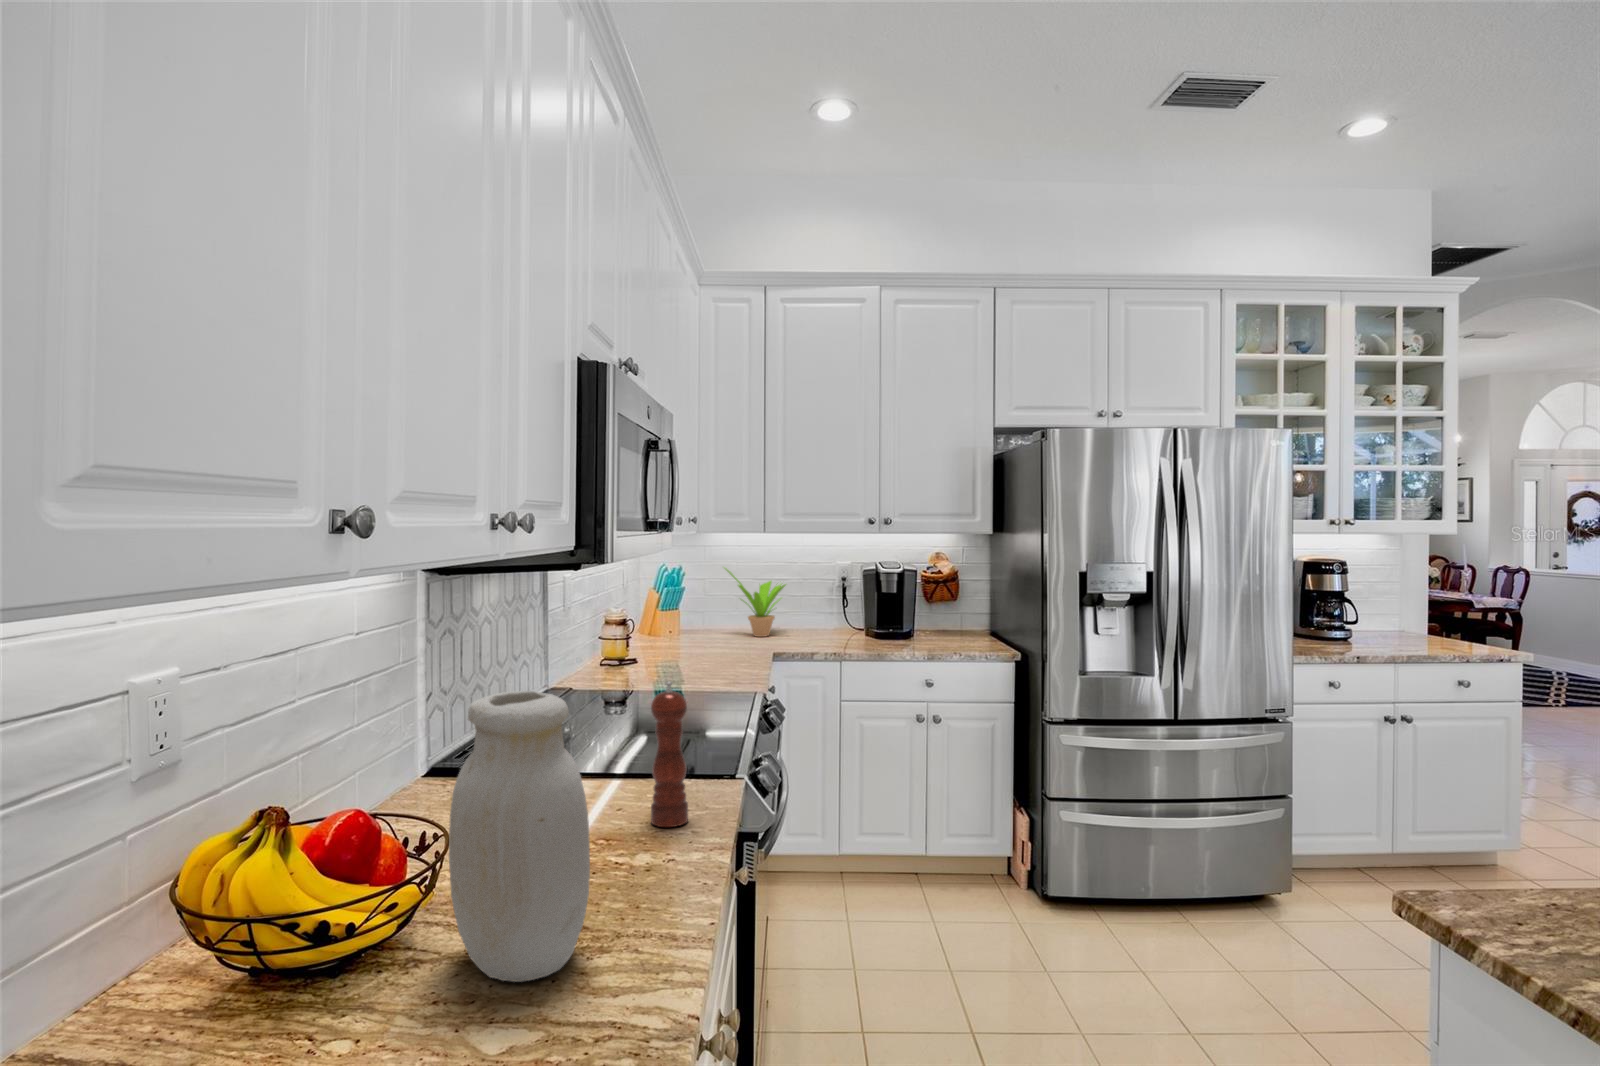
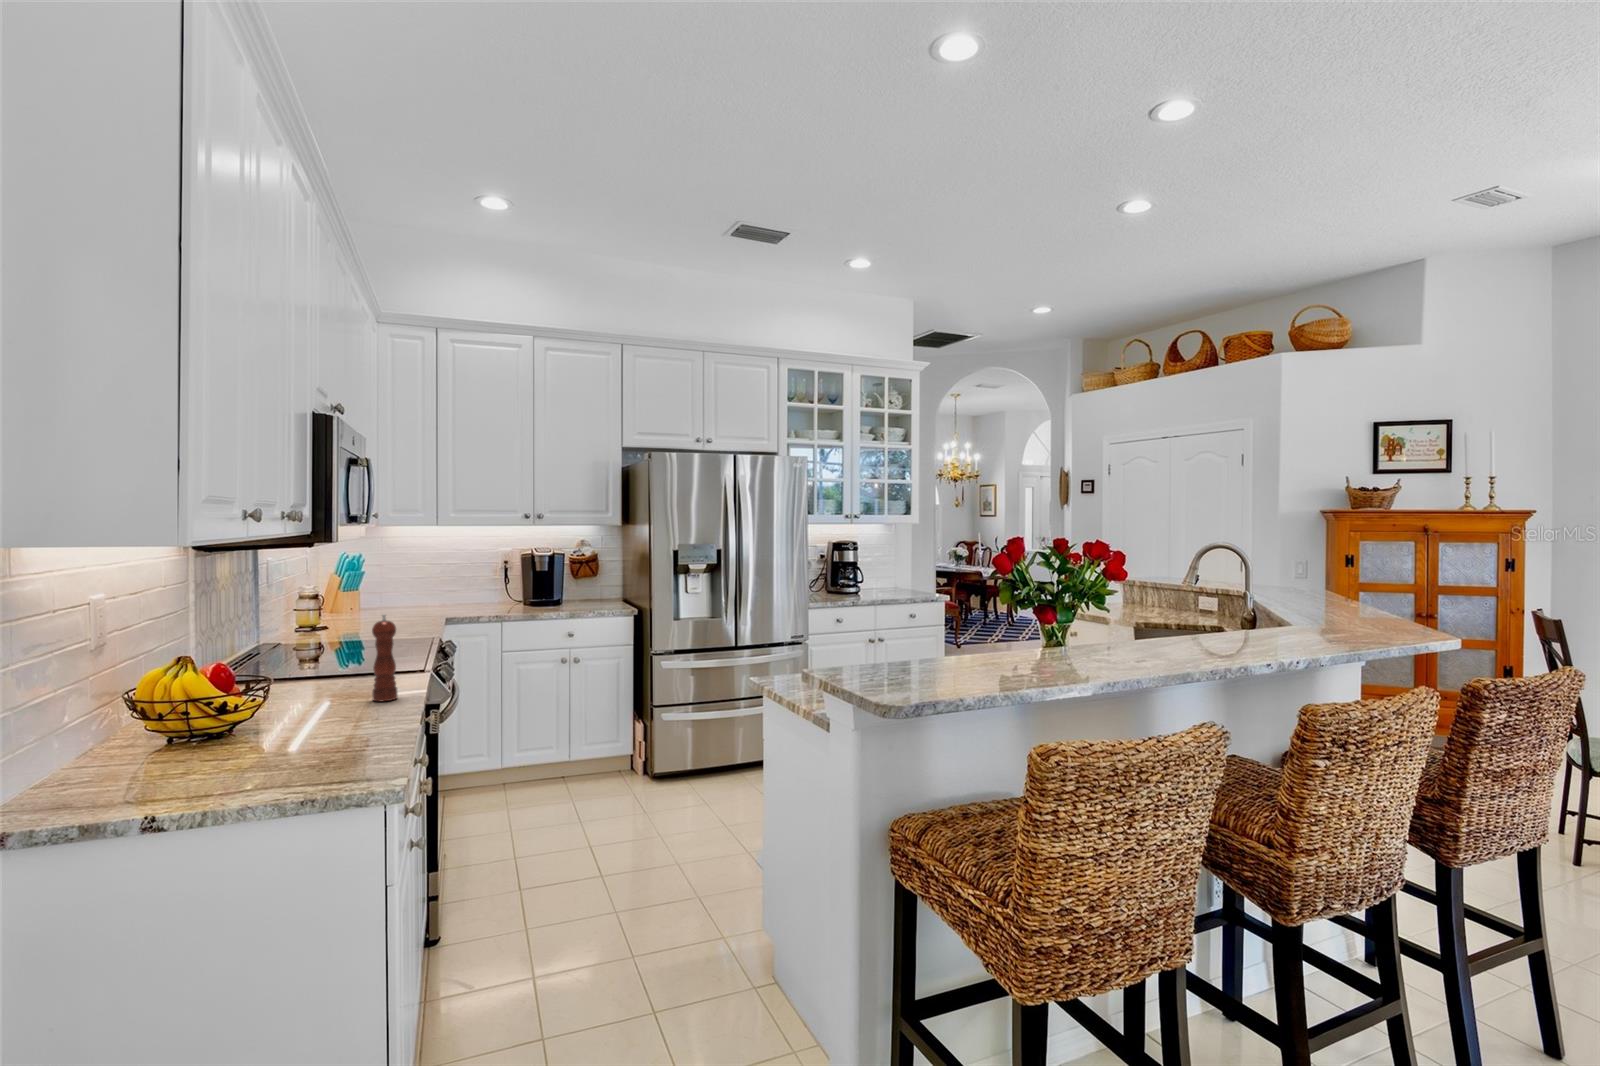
potted plant: present [725,568,786,637] -> none [400,551,457,609]
jar: present [449,691,590,982] -> none [272,608,355,752]

